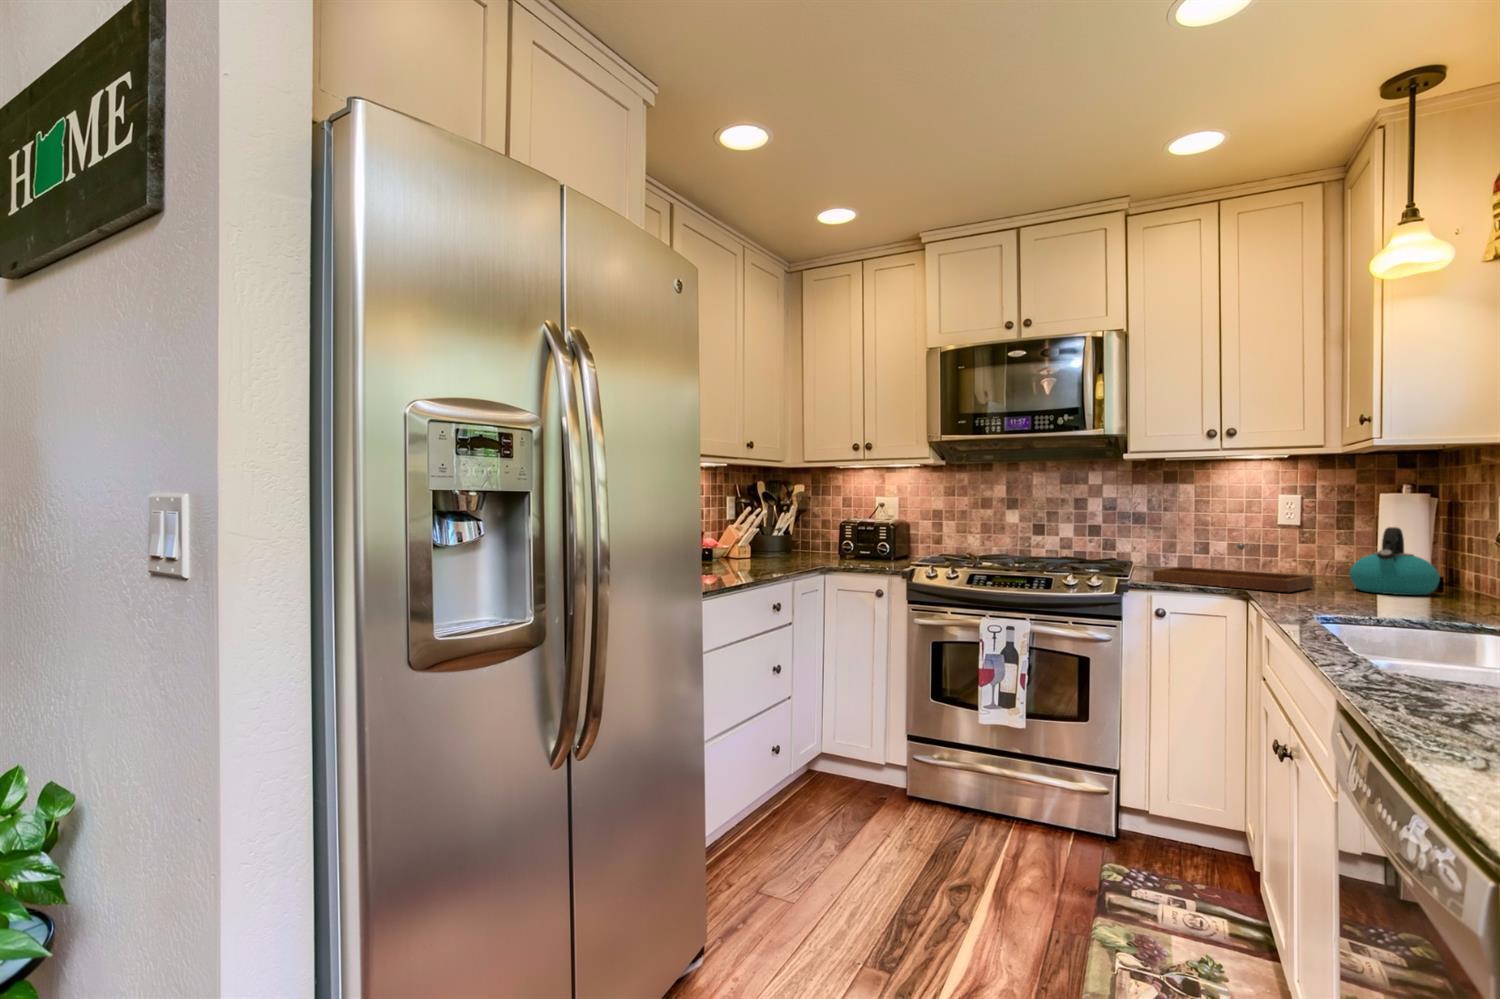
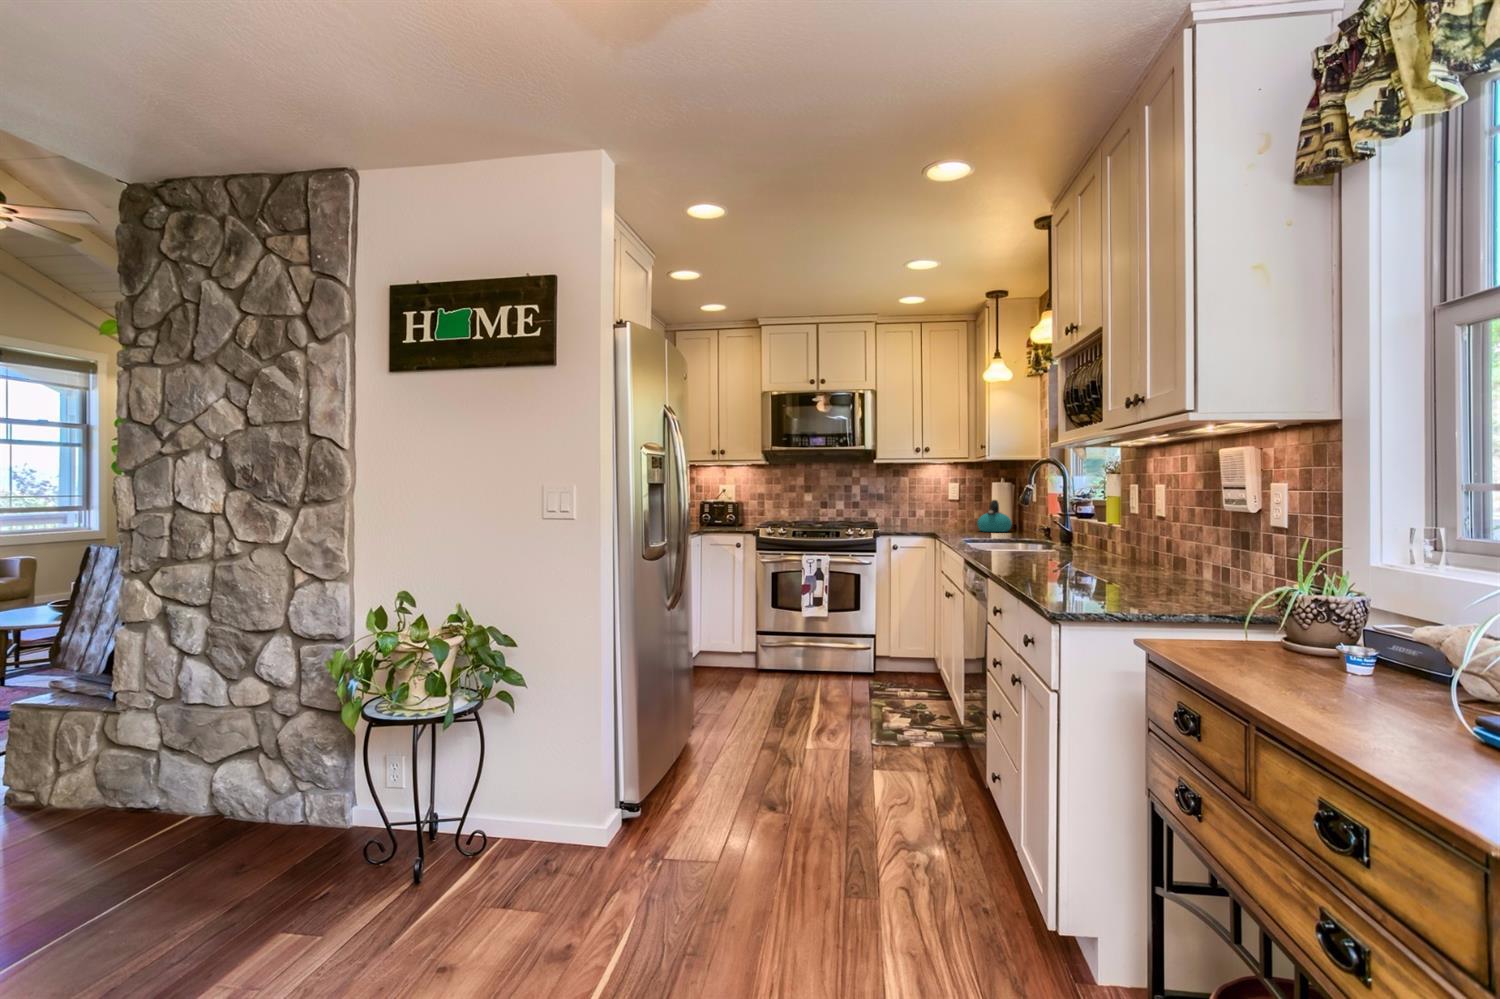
tray: present [1153,543,1313,592] -> none [890,509,962,533]

